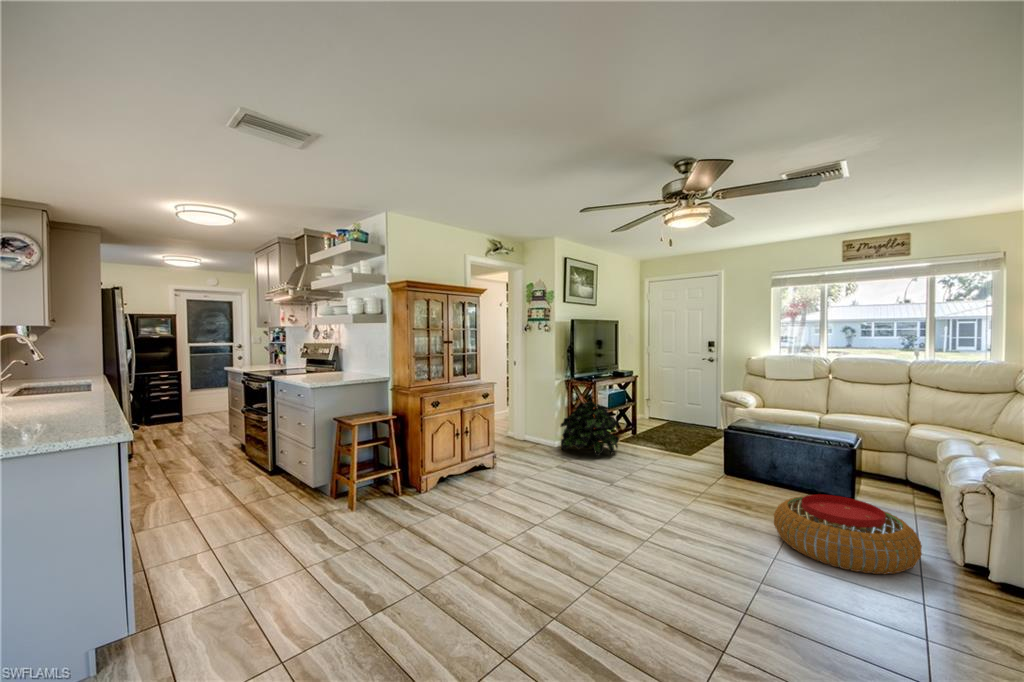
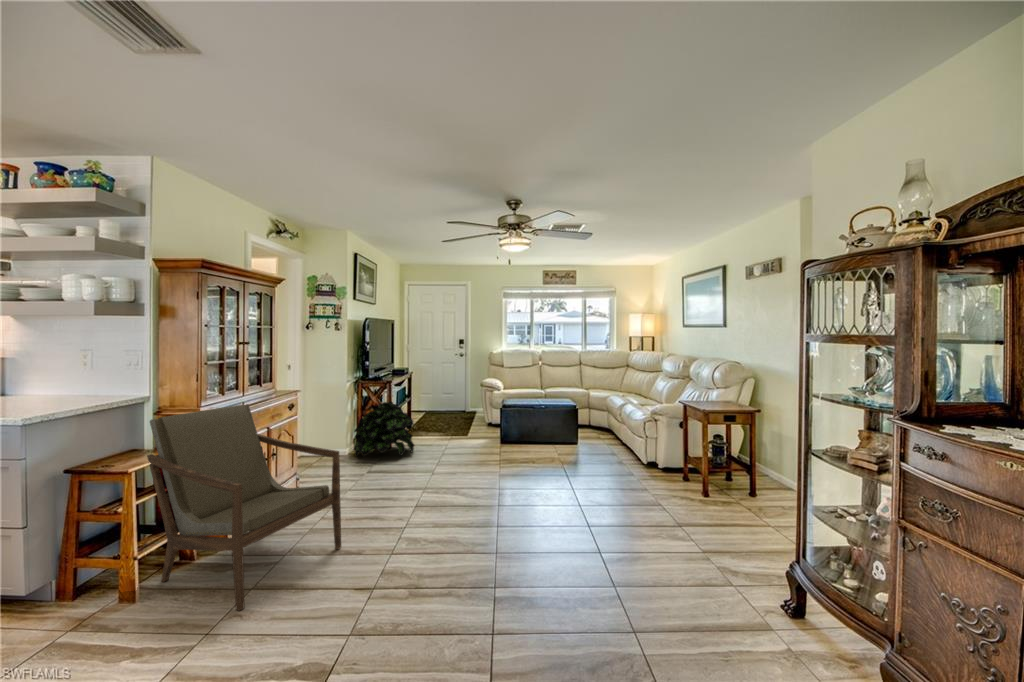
armchair: none [368,389,479,537] -> present [147,404,341,611]
pouf: present [774,494,922,574] -> none [580,450,665,498]

